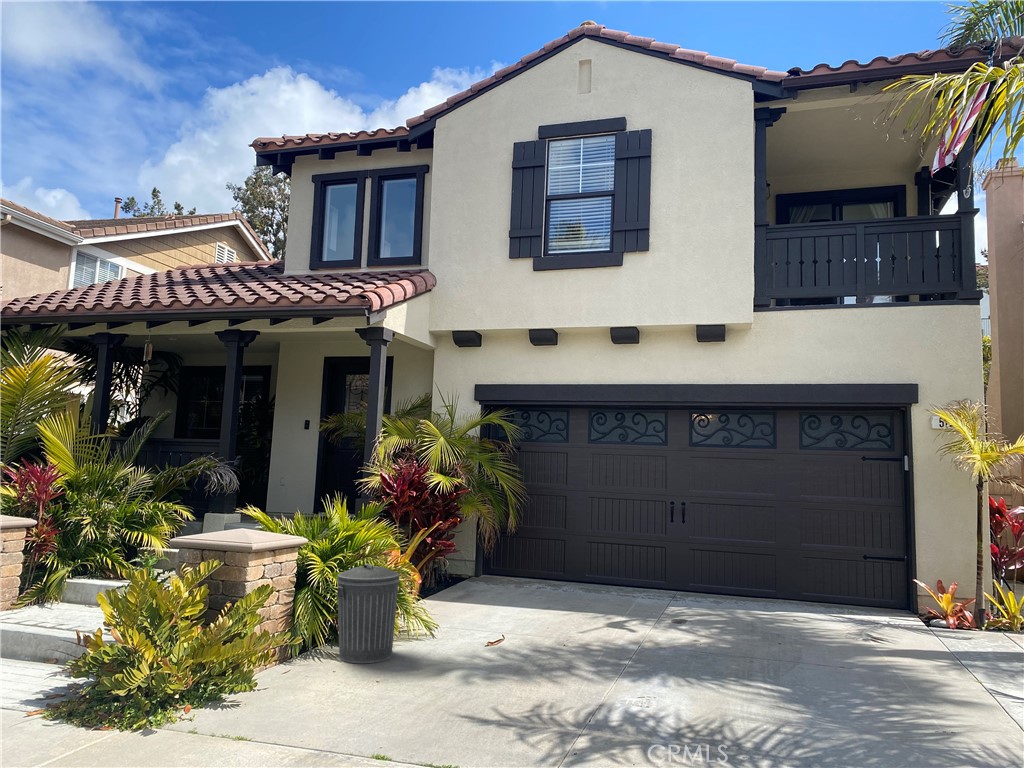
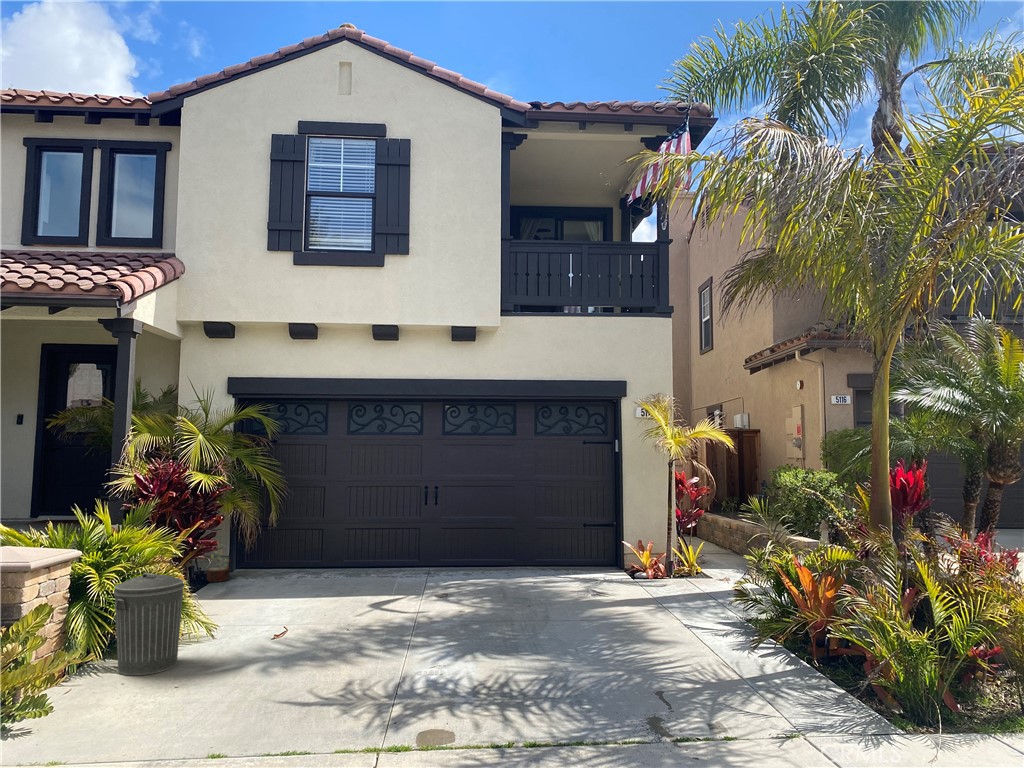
decorative plant: none [453,543,475,583] -> present [207,544,230,582]

